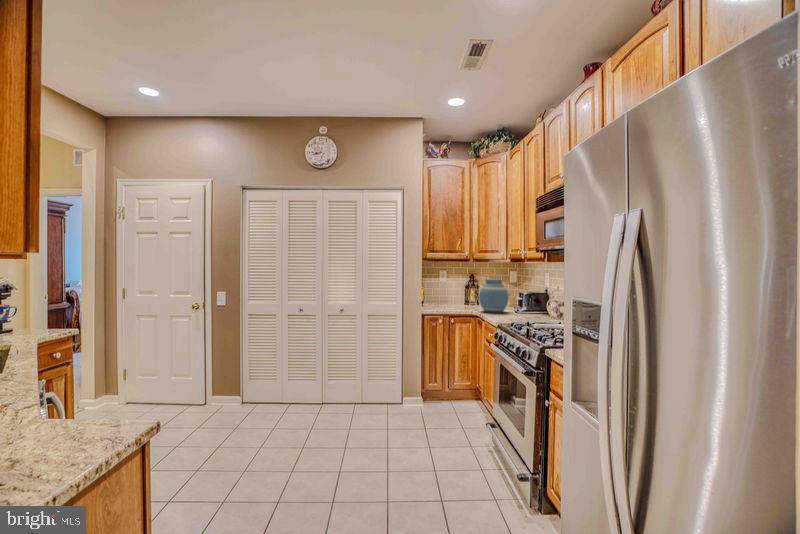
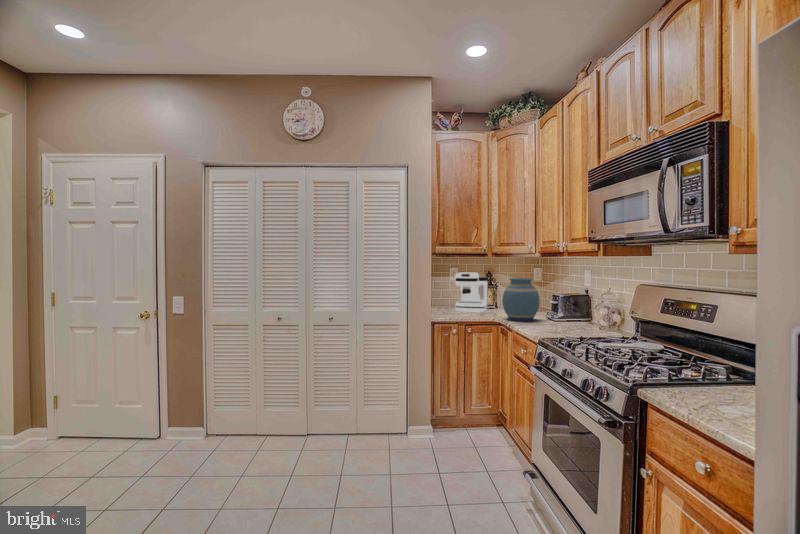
coffee maker: none [443,275,470,307] -> present [455,273,487,312]

